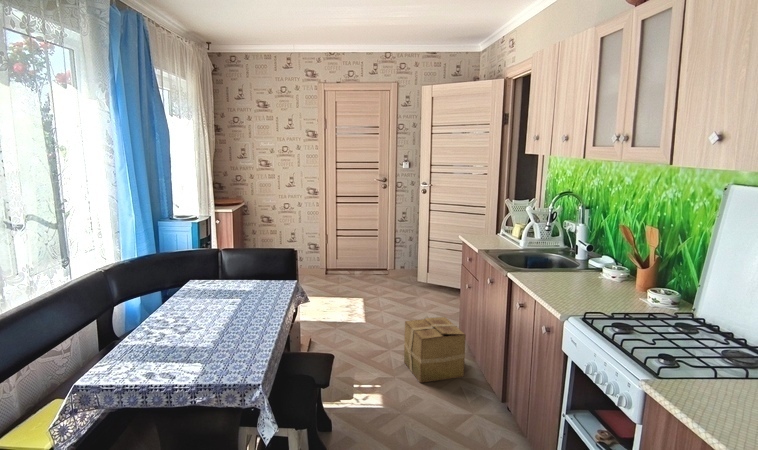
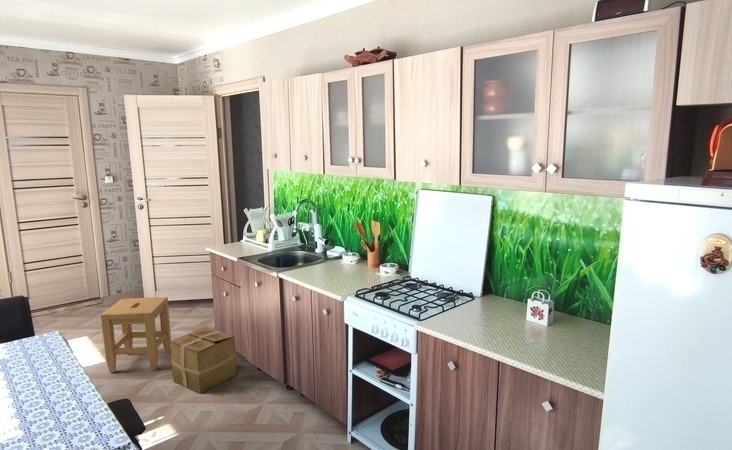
stool: none [359,272,420,346] -> present [101,297,171,372]

